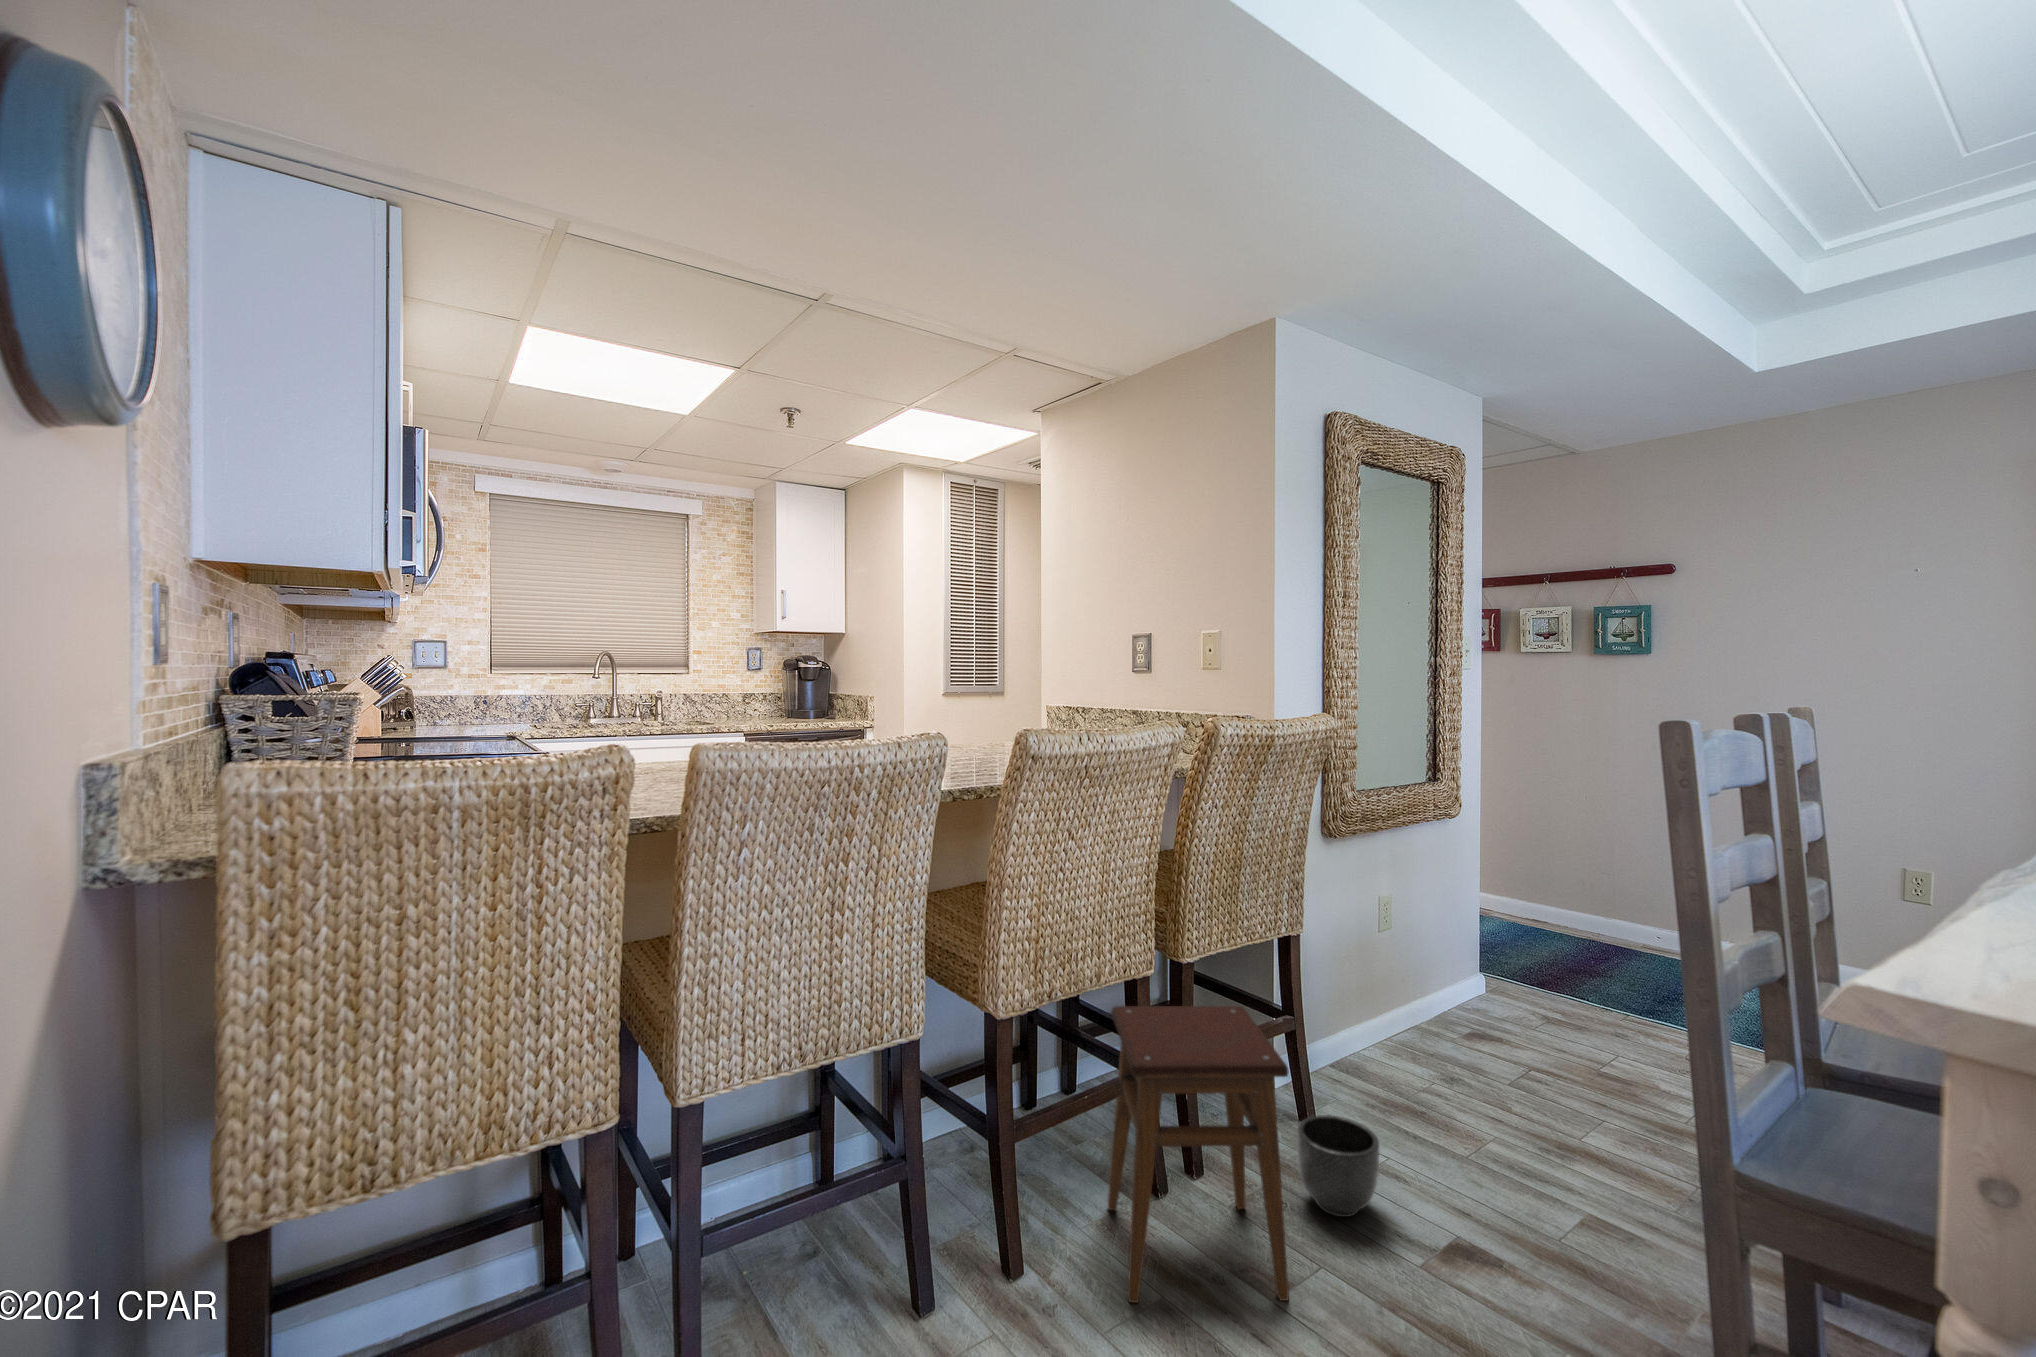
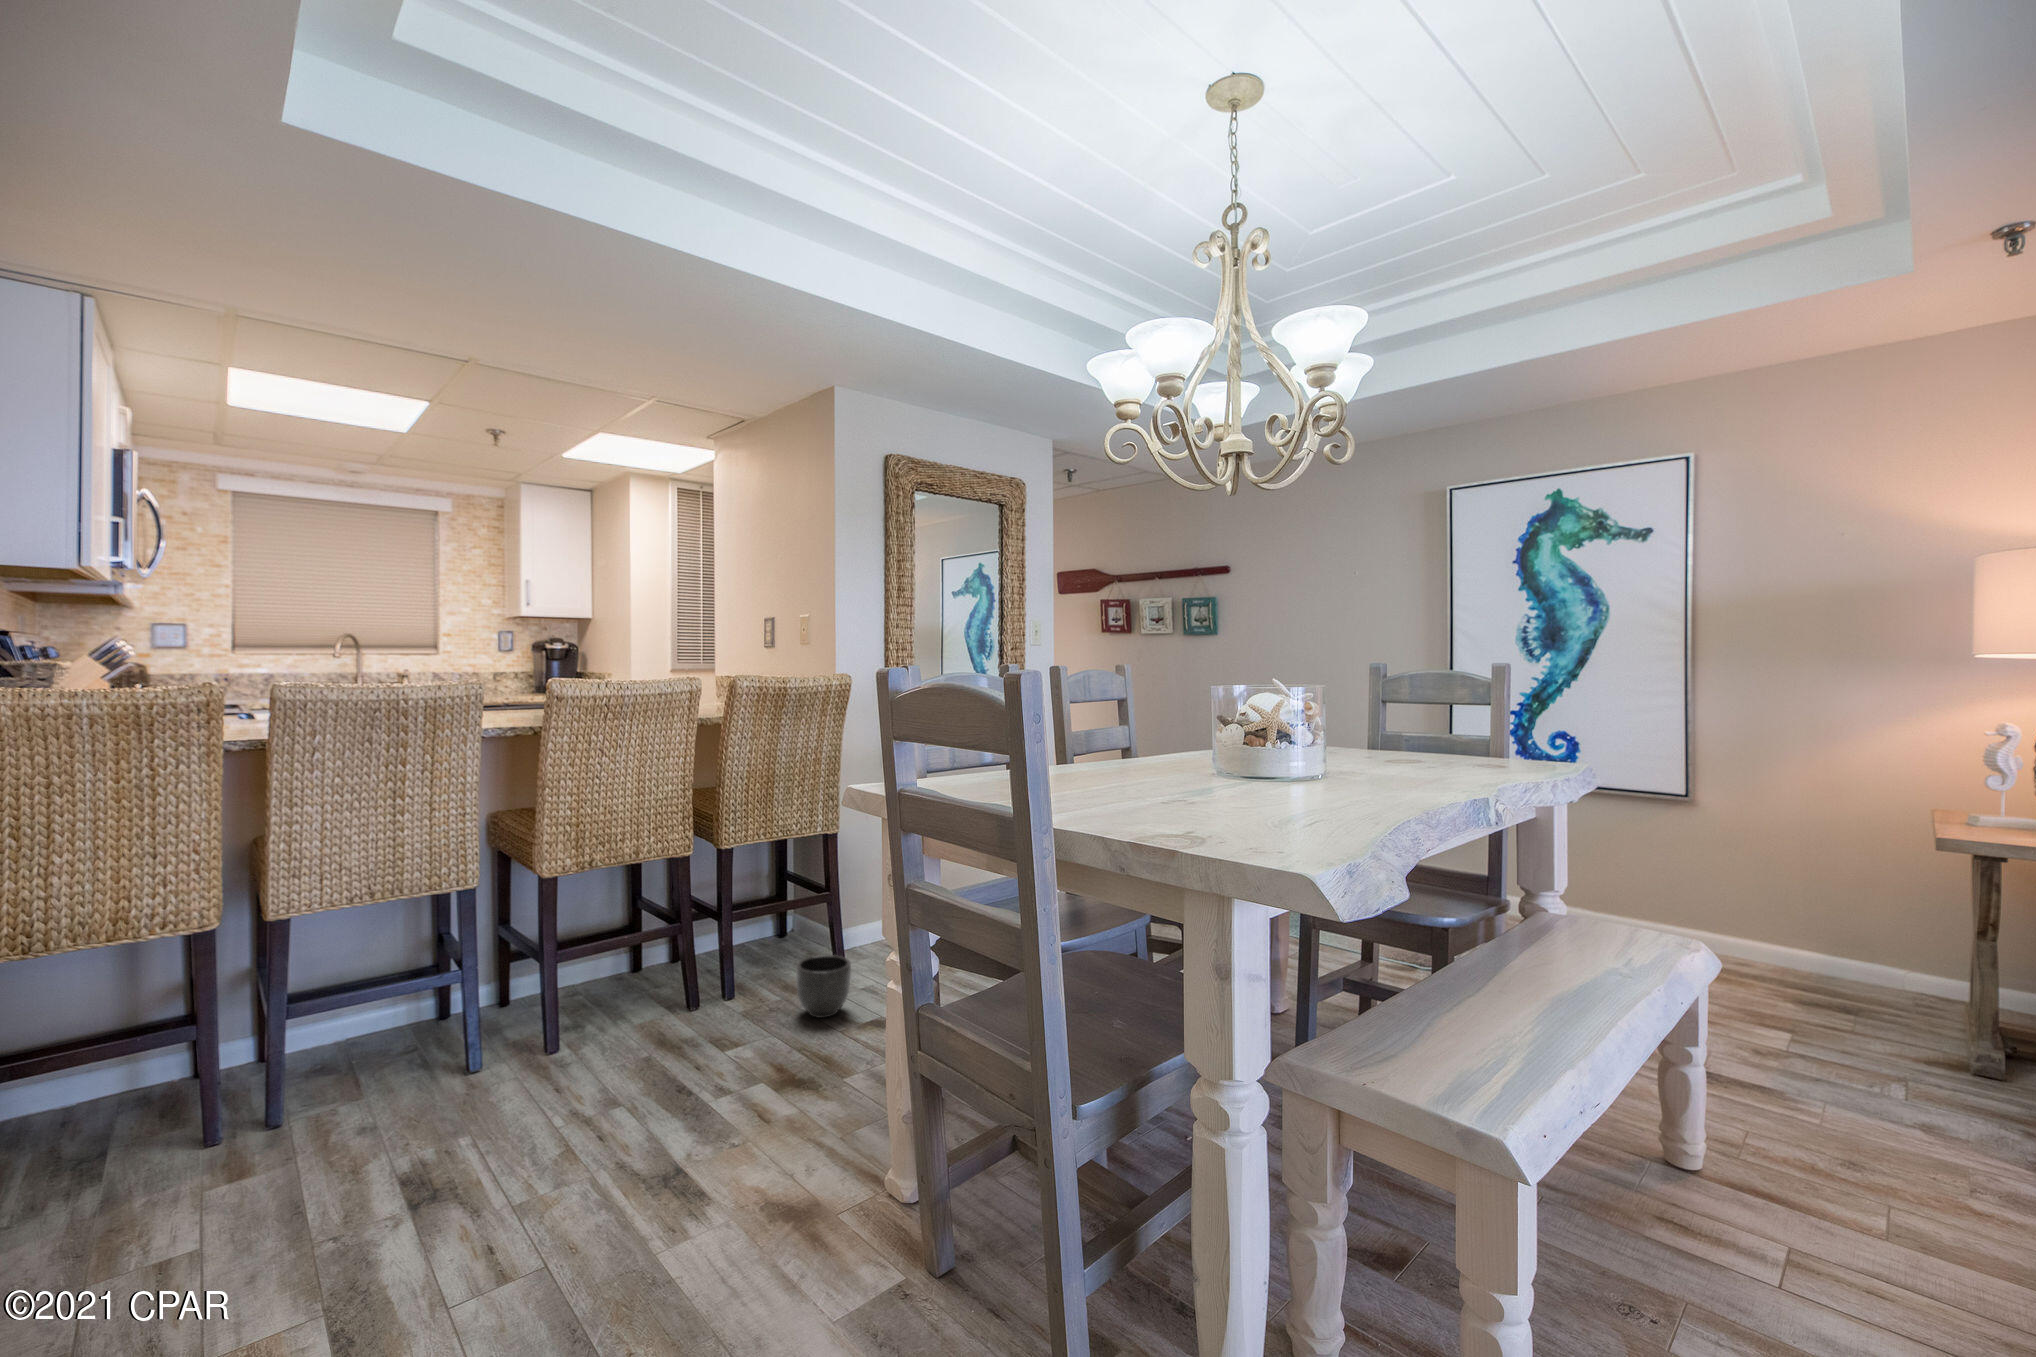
stool: present [1108,1006,1289,1303] -> none [635,877,756,1064]

